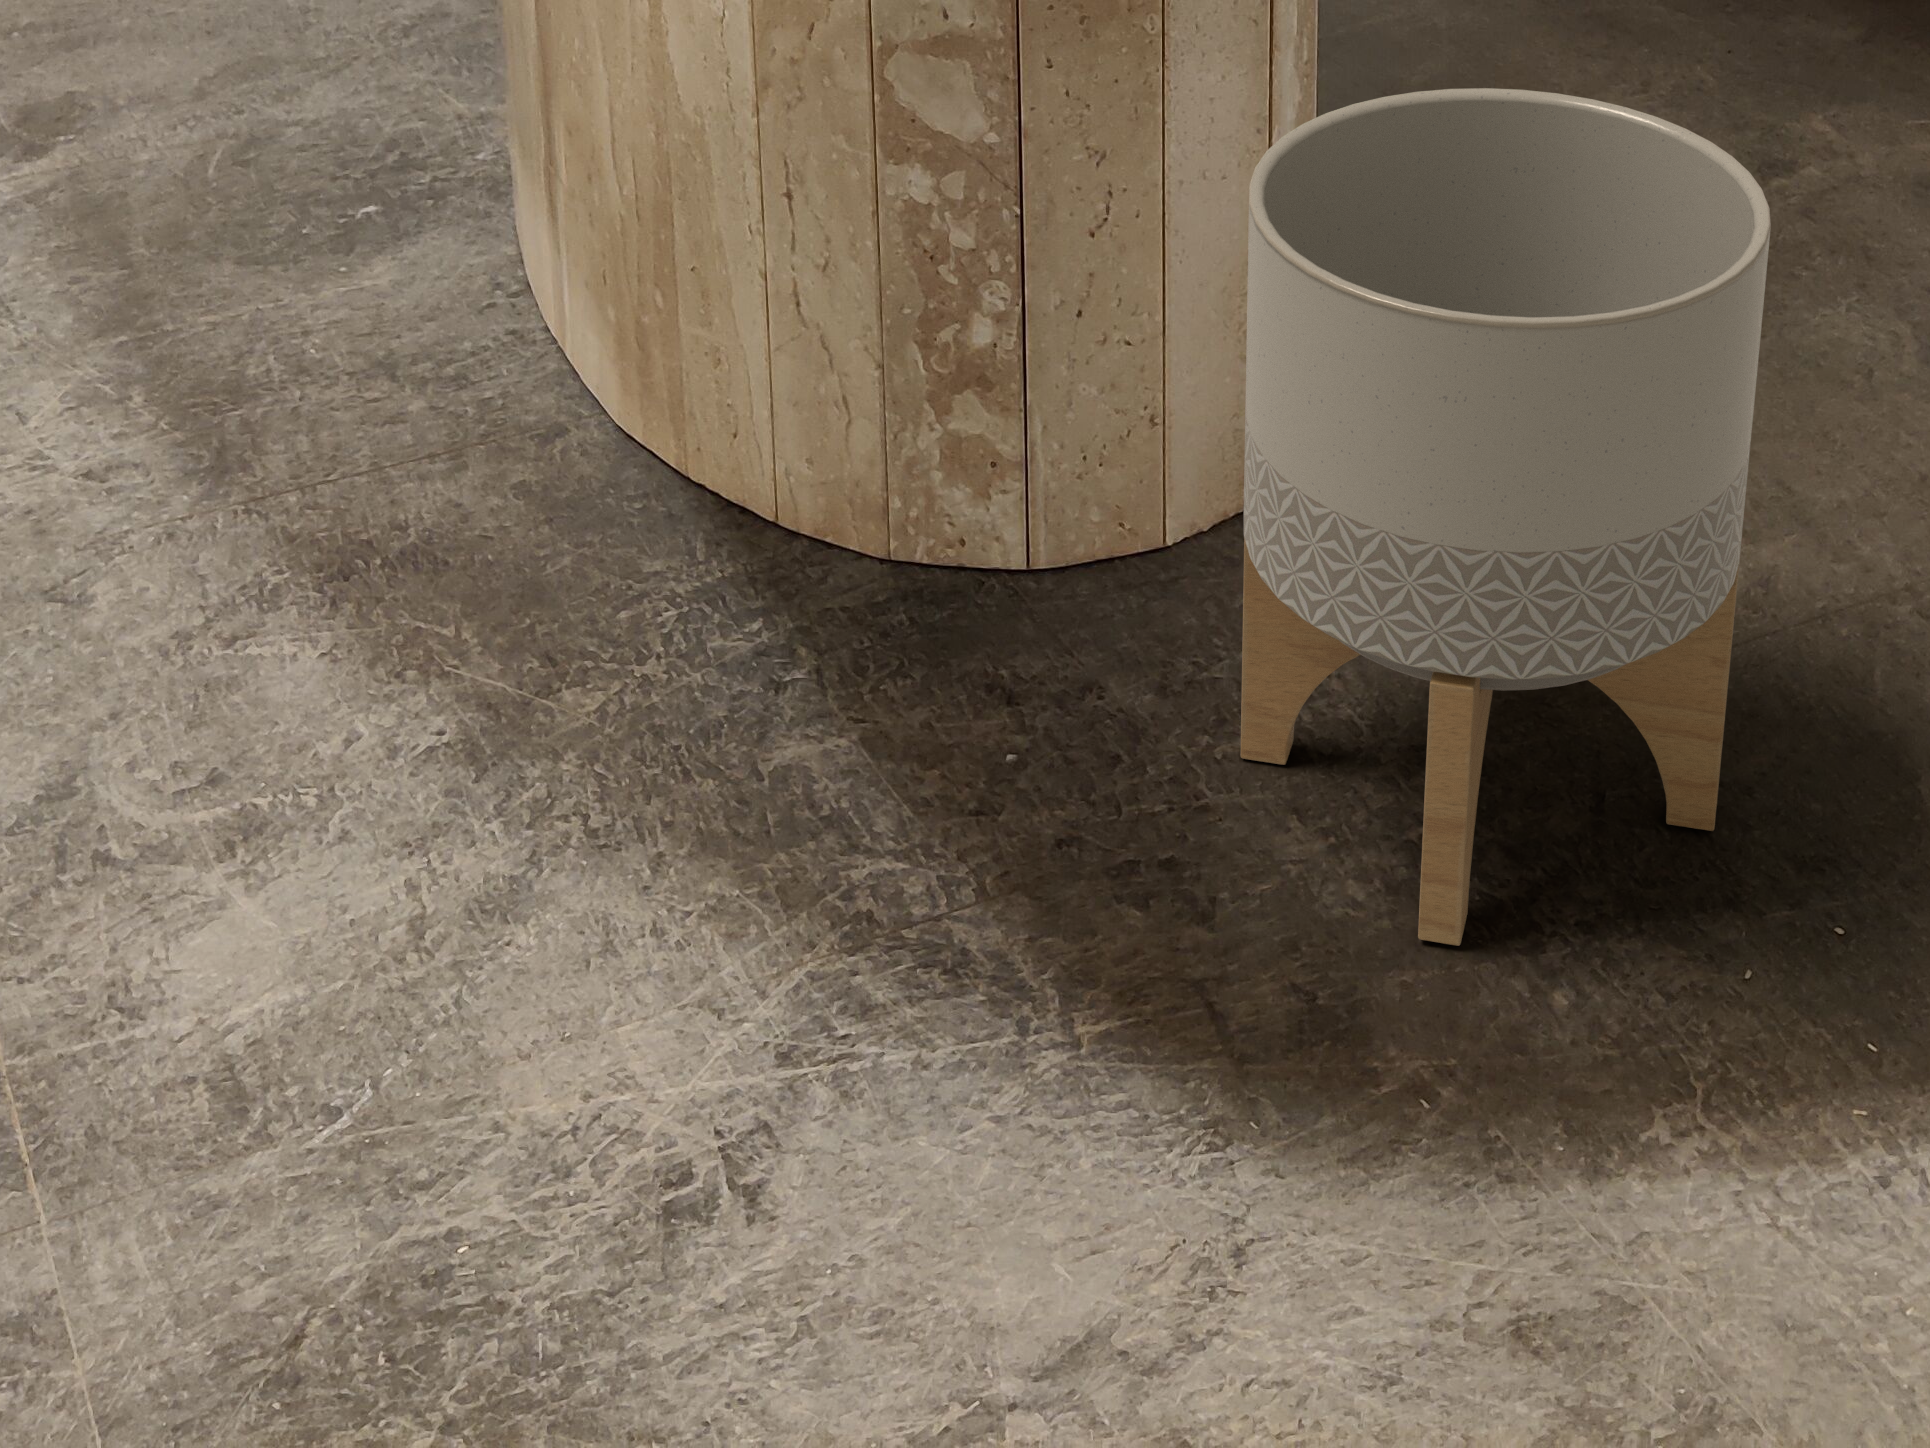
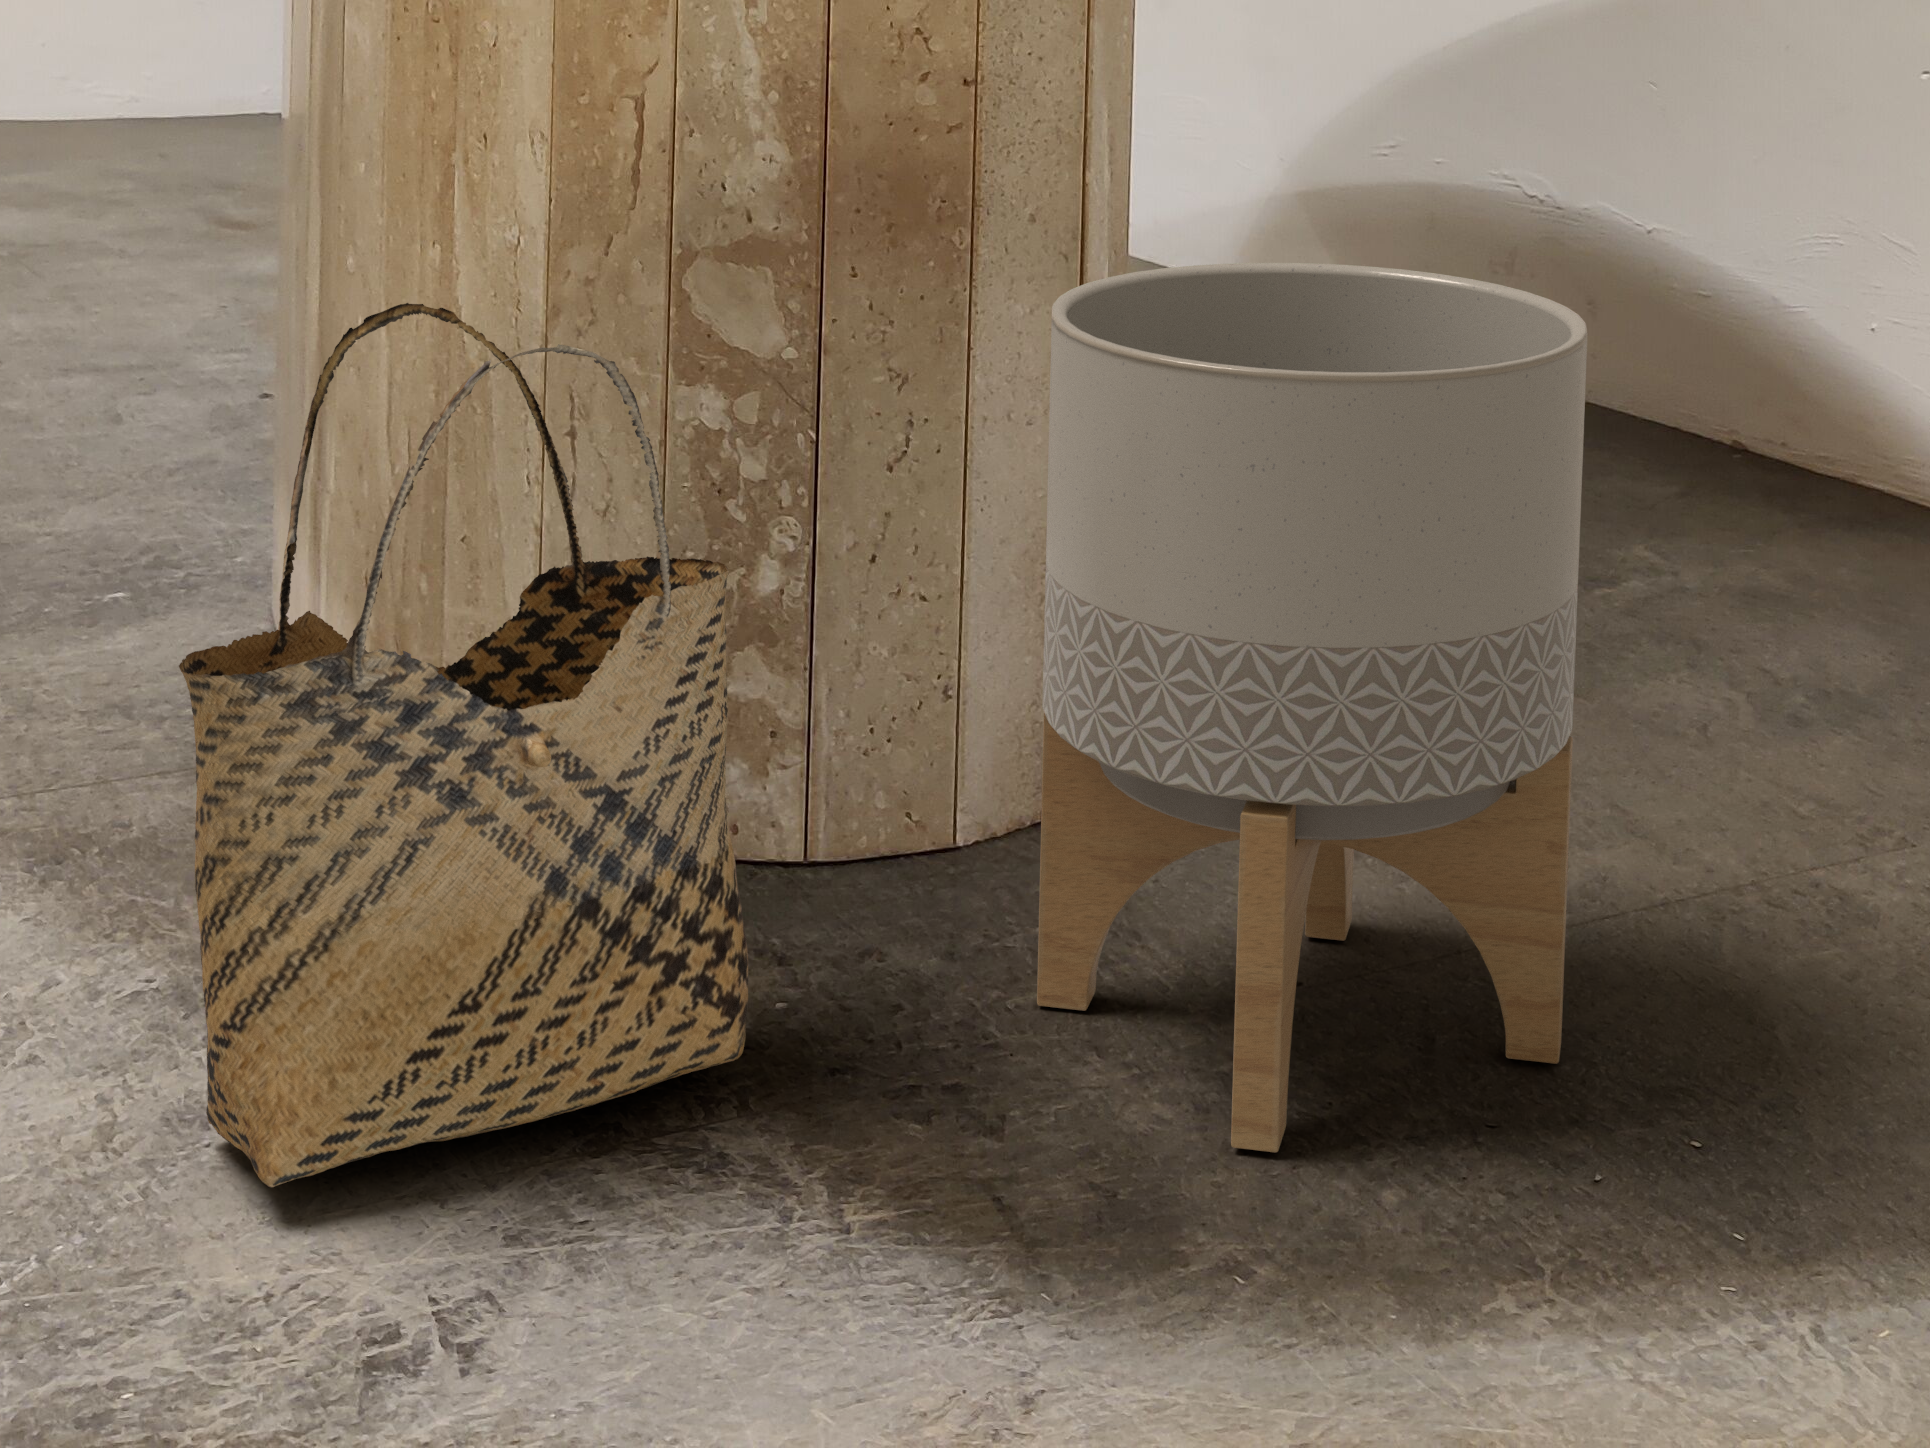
woven basket: none [445,202,980,1013] -> present [179,303,748,1187]

